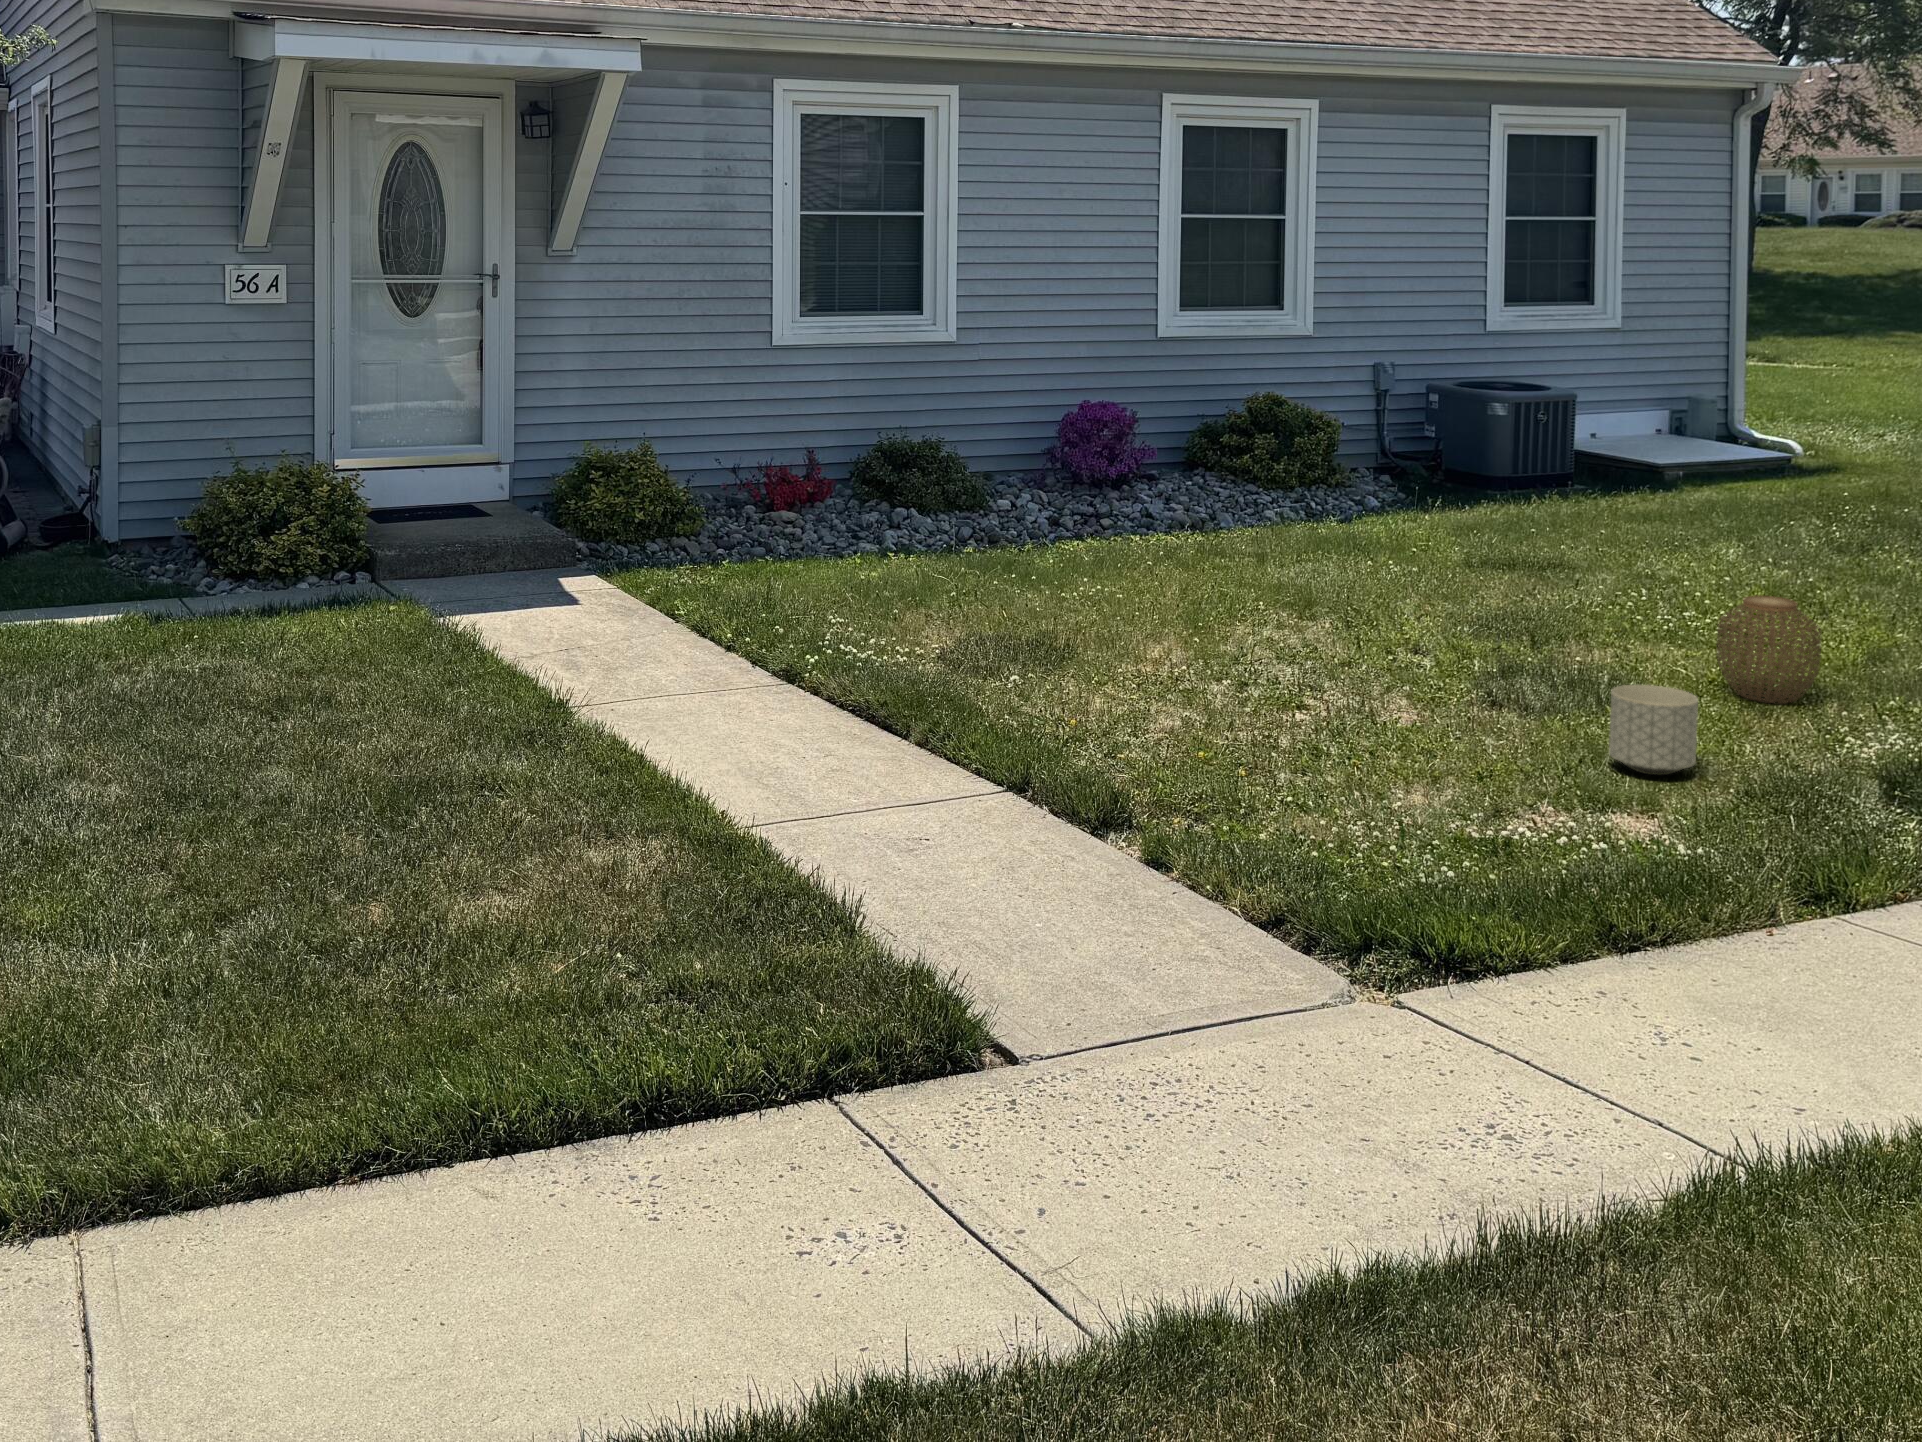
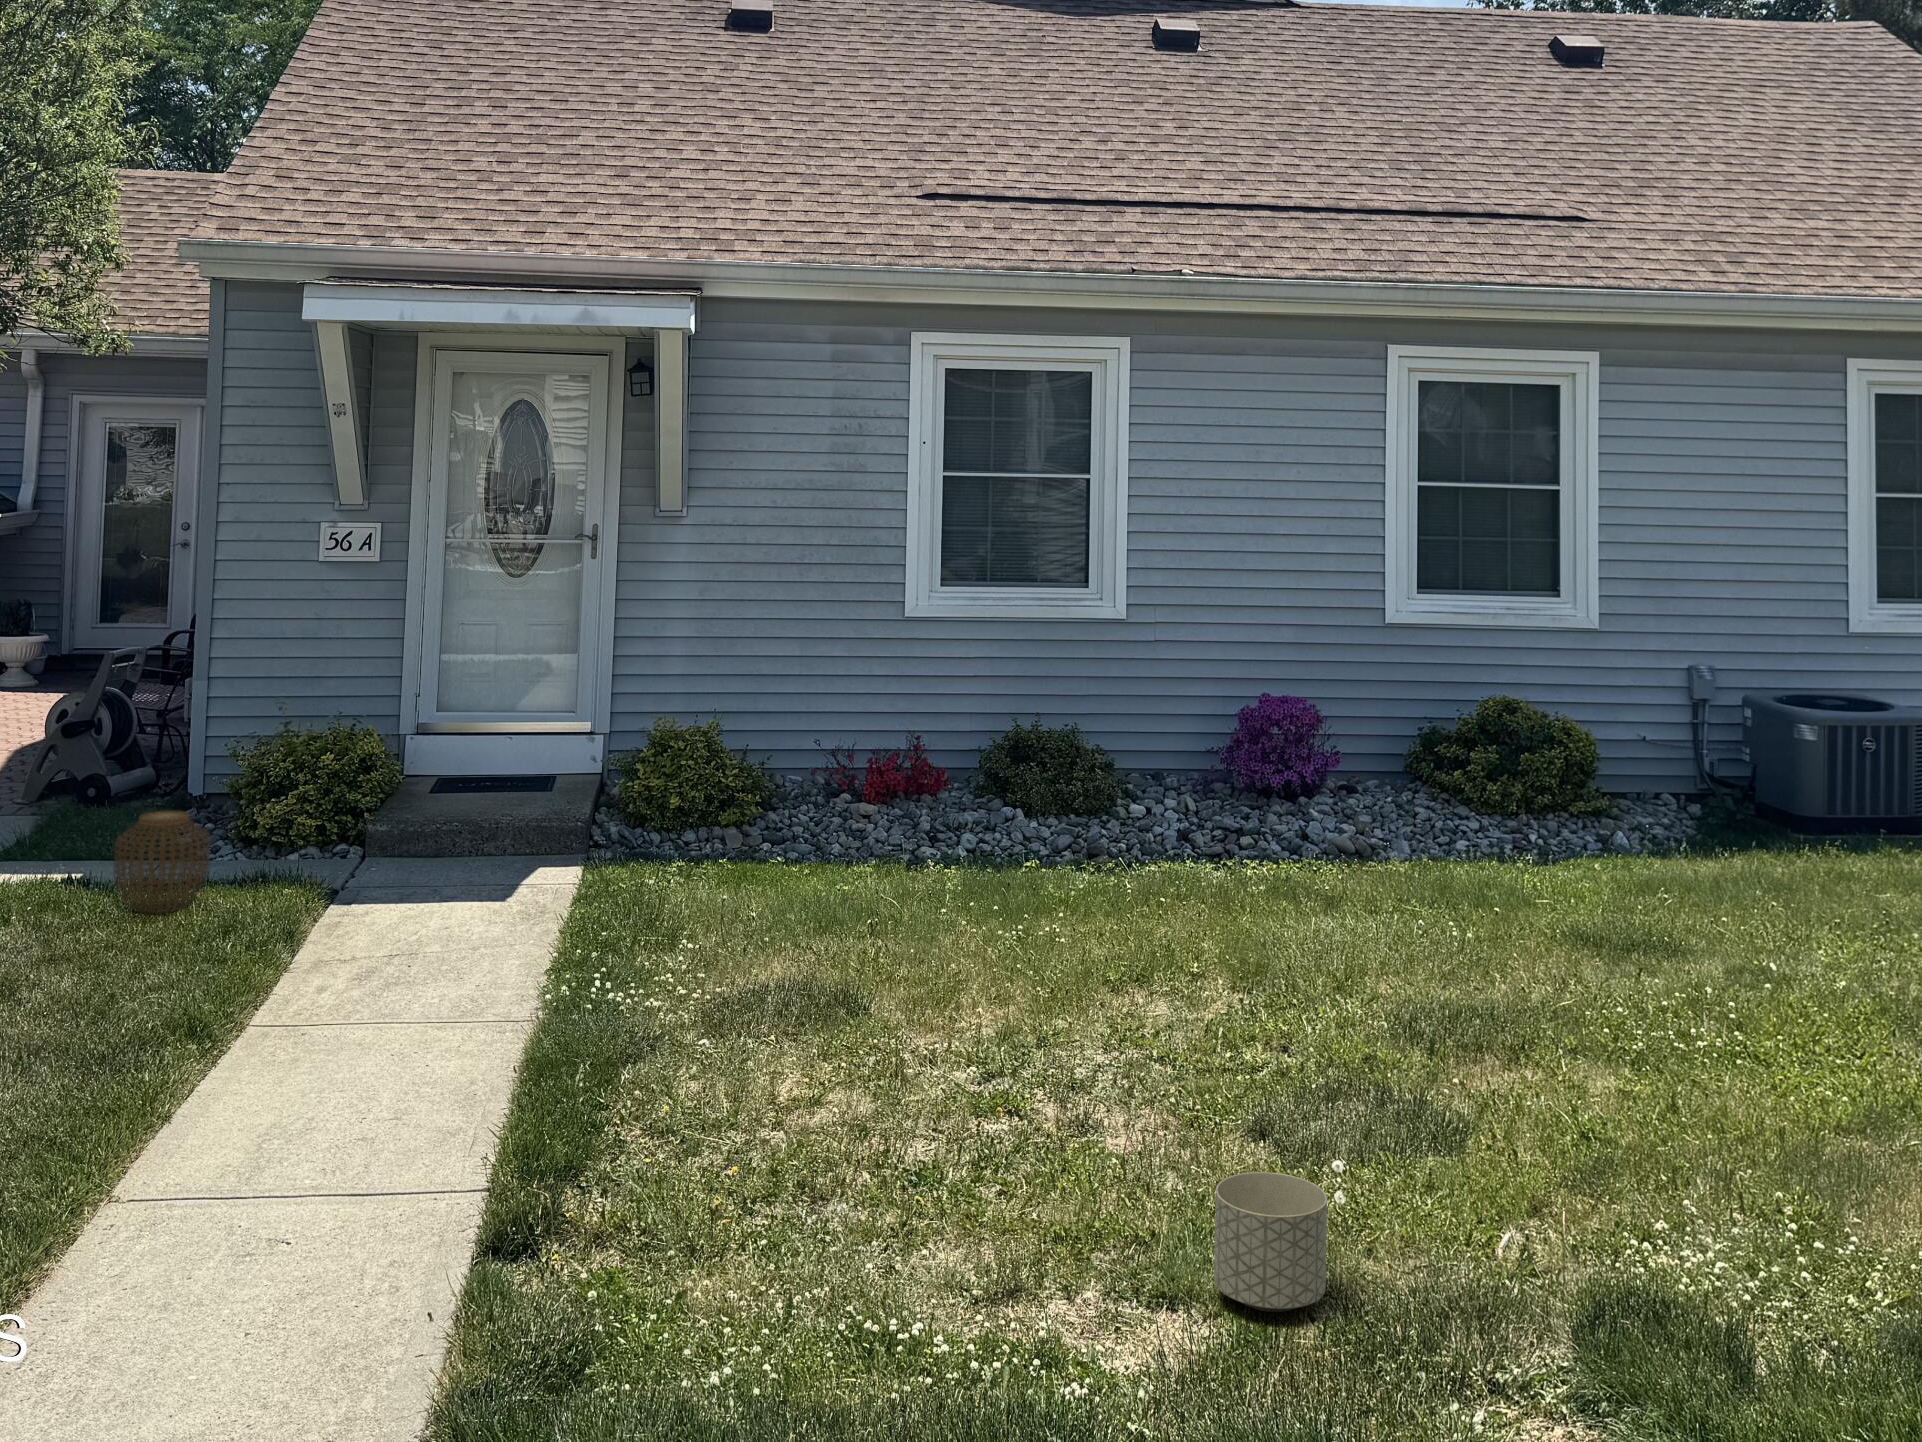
woven basket: present [1717,595,1821,703] -> present [114,811,210,913]

